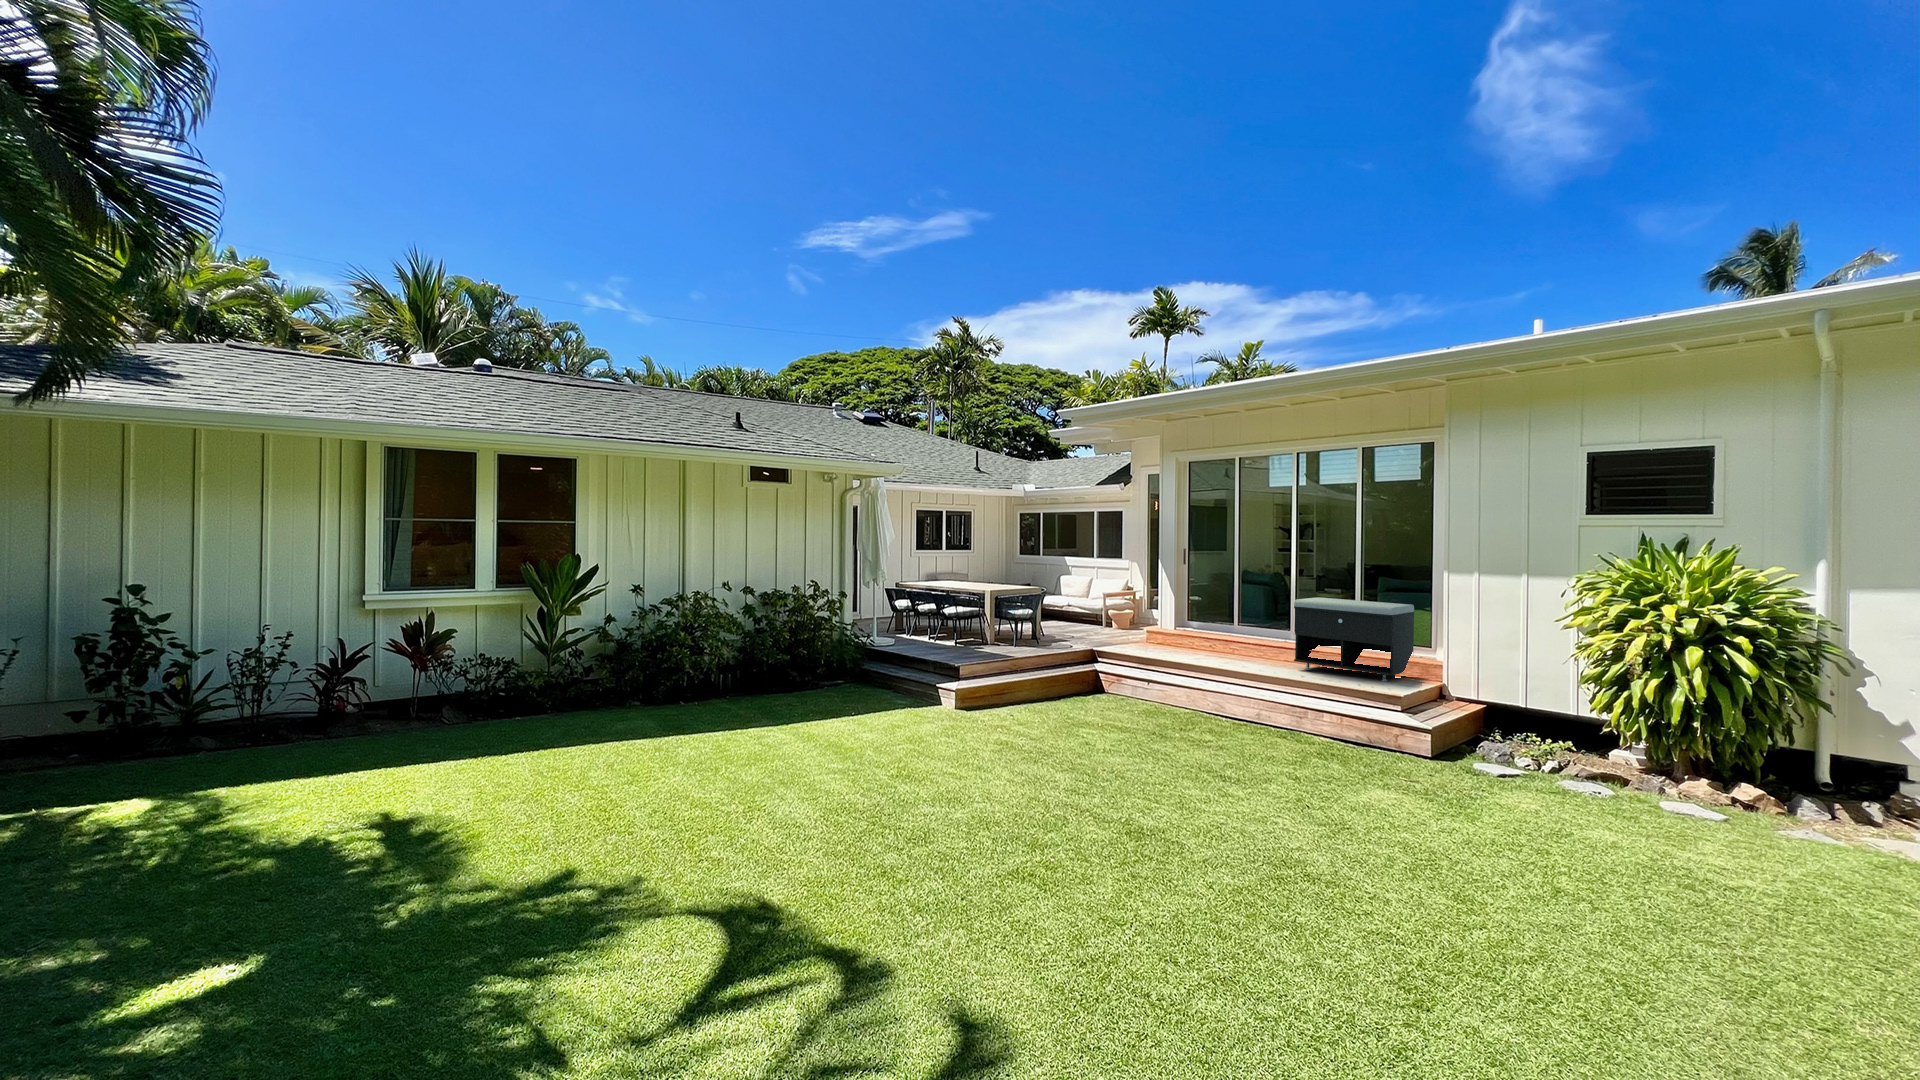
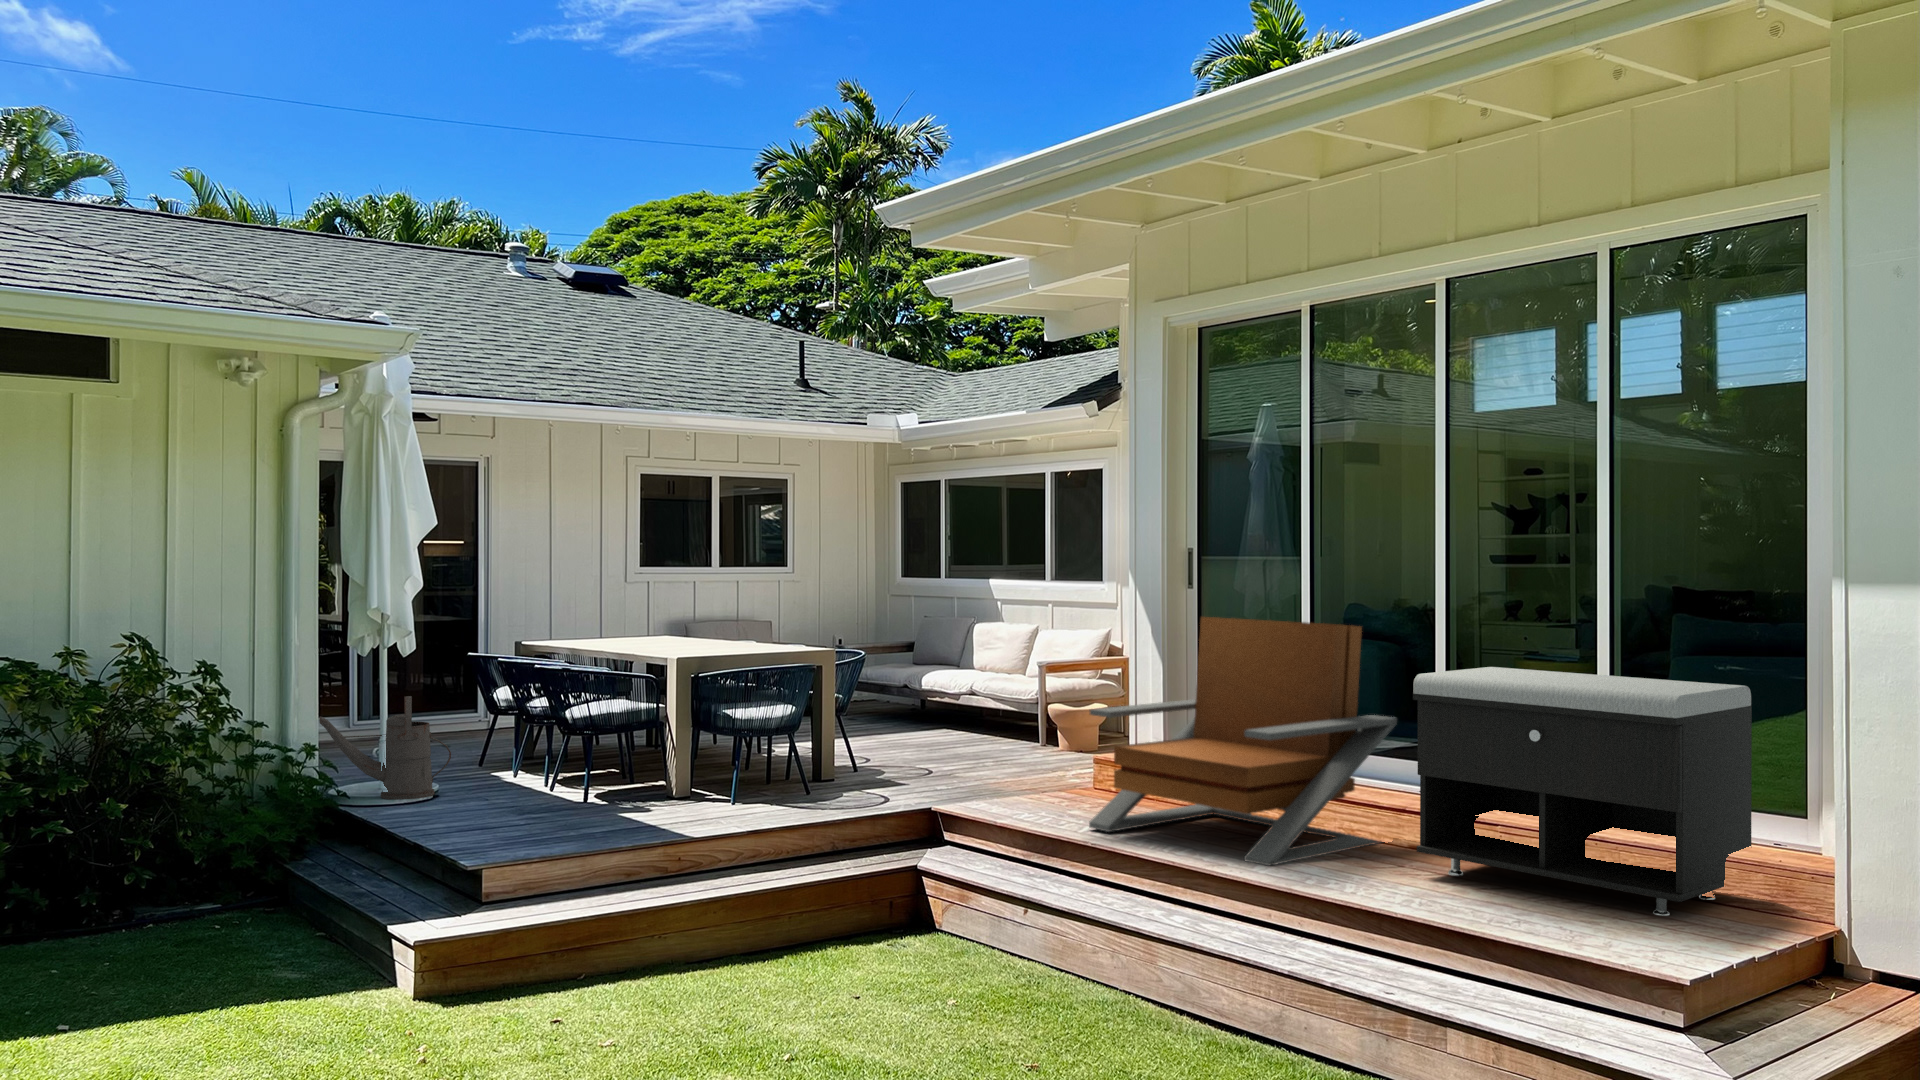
lounge chair: none [1162,577,1279,668] -> present [1089,617,1397,866]
watering can: none [854,604,900,643] -> present [319,696,451,800]

